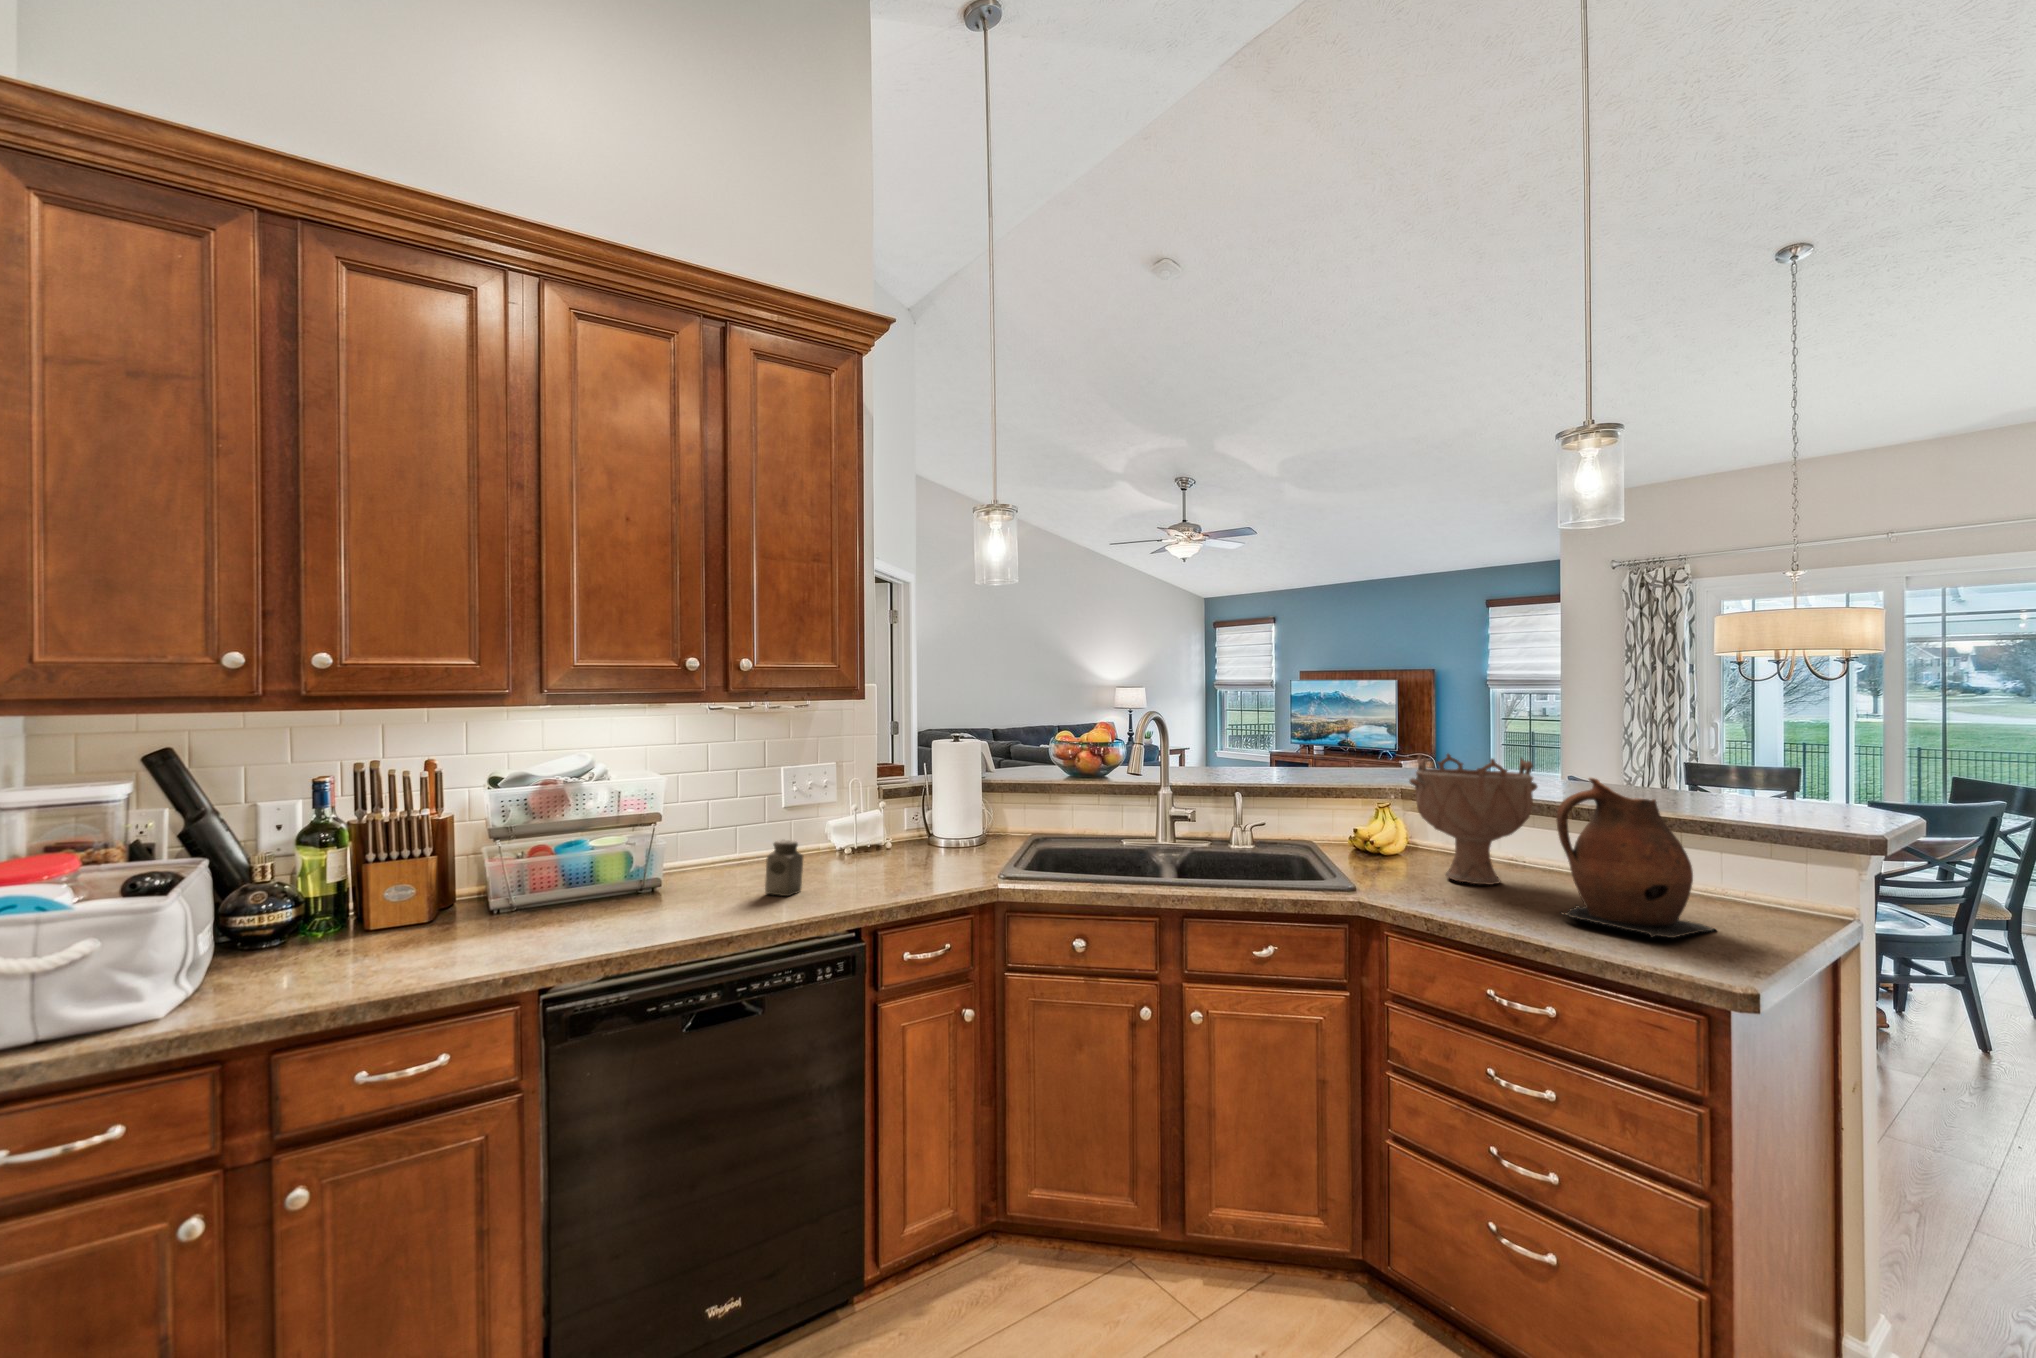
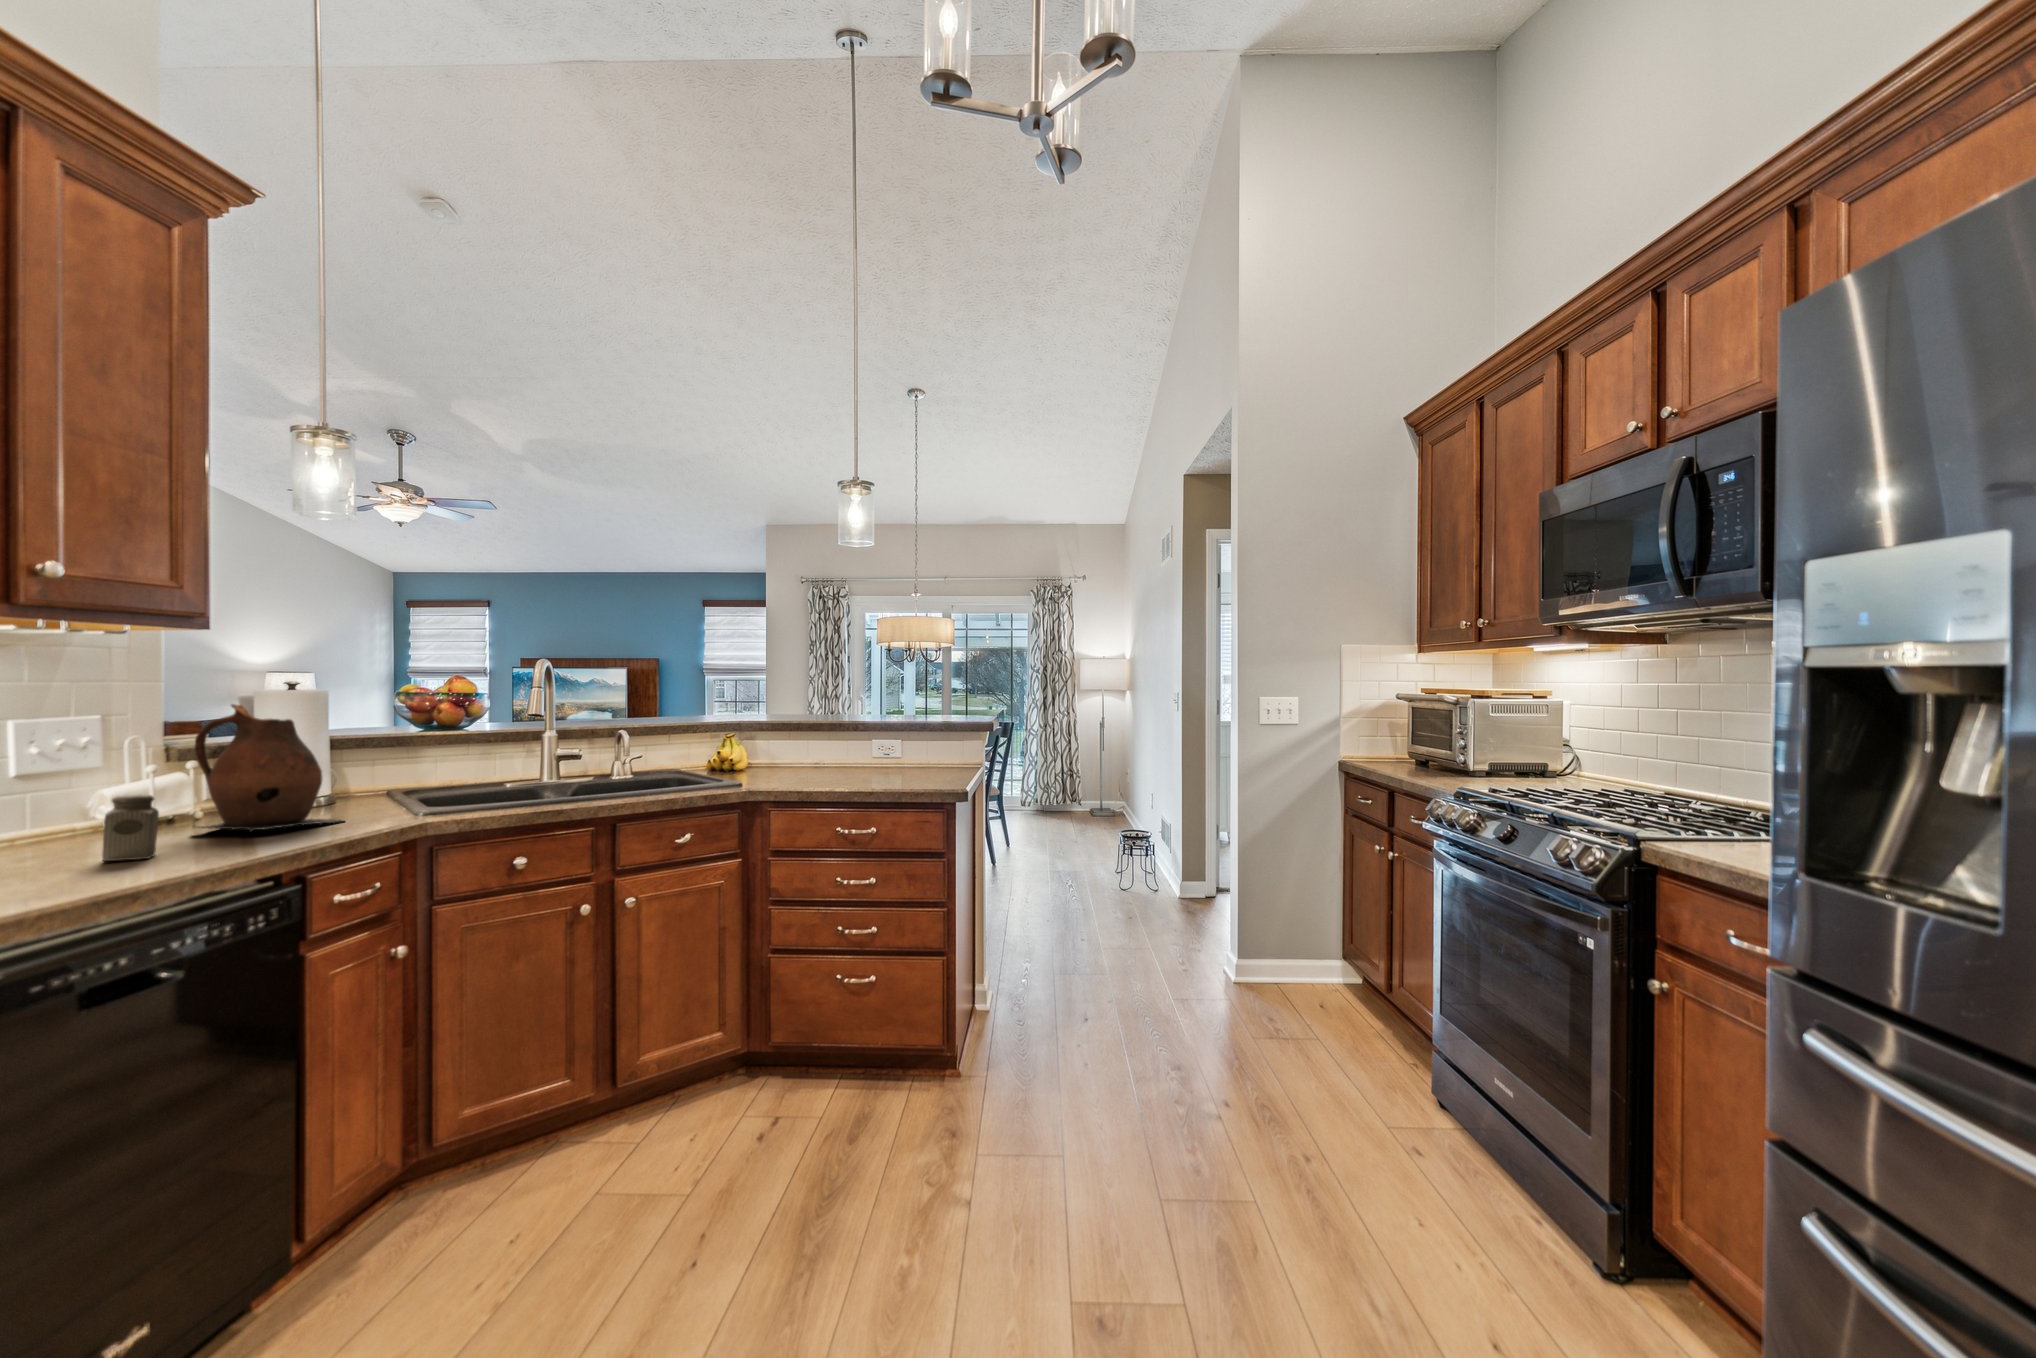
decorative bowl: present [1409,754,1537,885] -> none [767,688,843,776]
ceramic pitcher: present [1556,778,1714,938] -> present [194,704,340,832]

